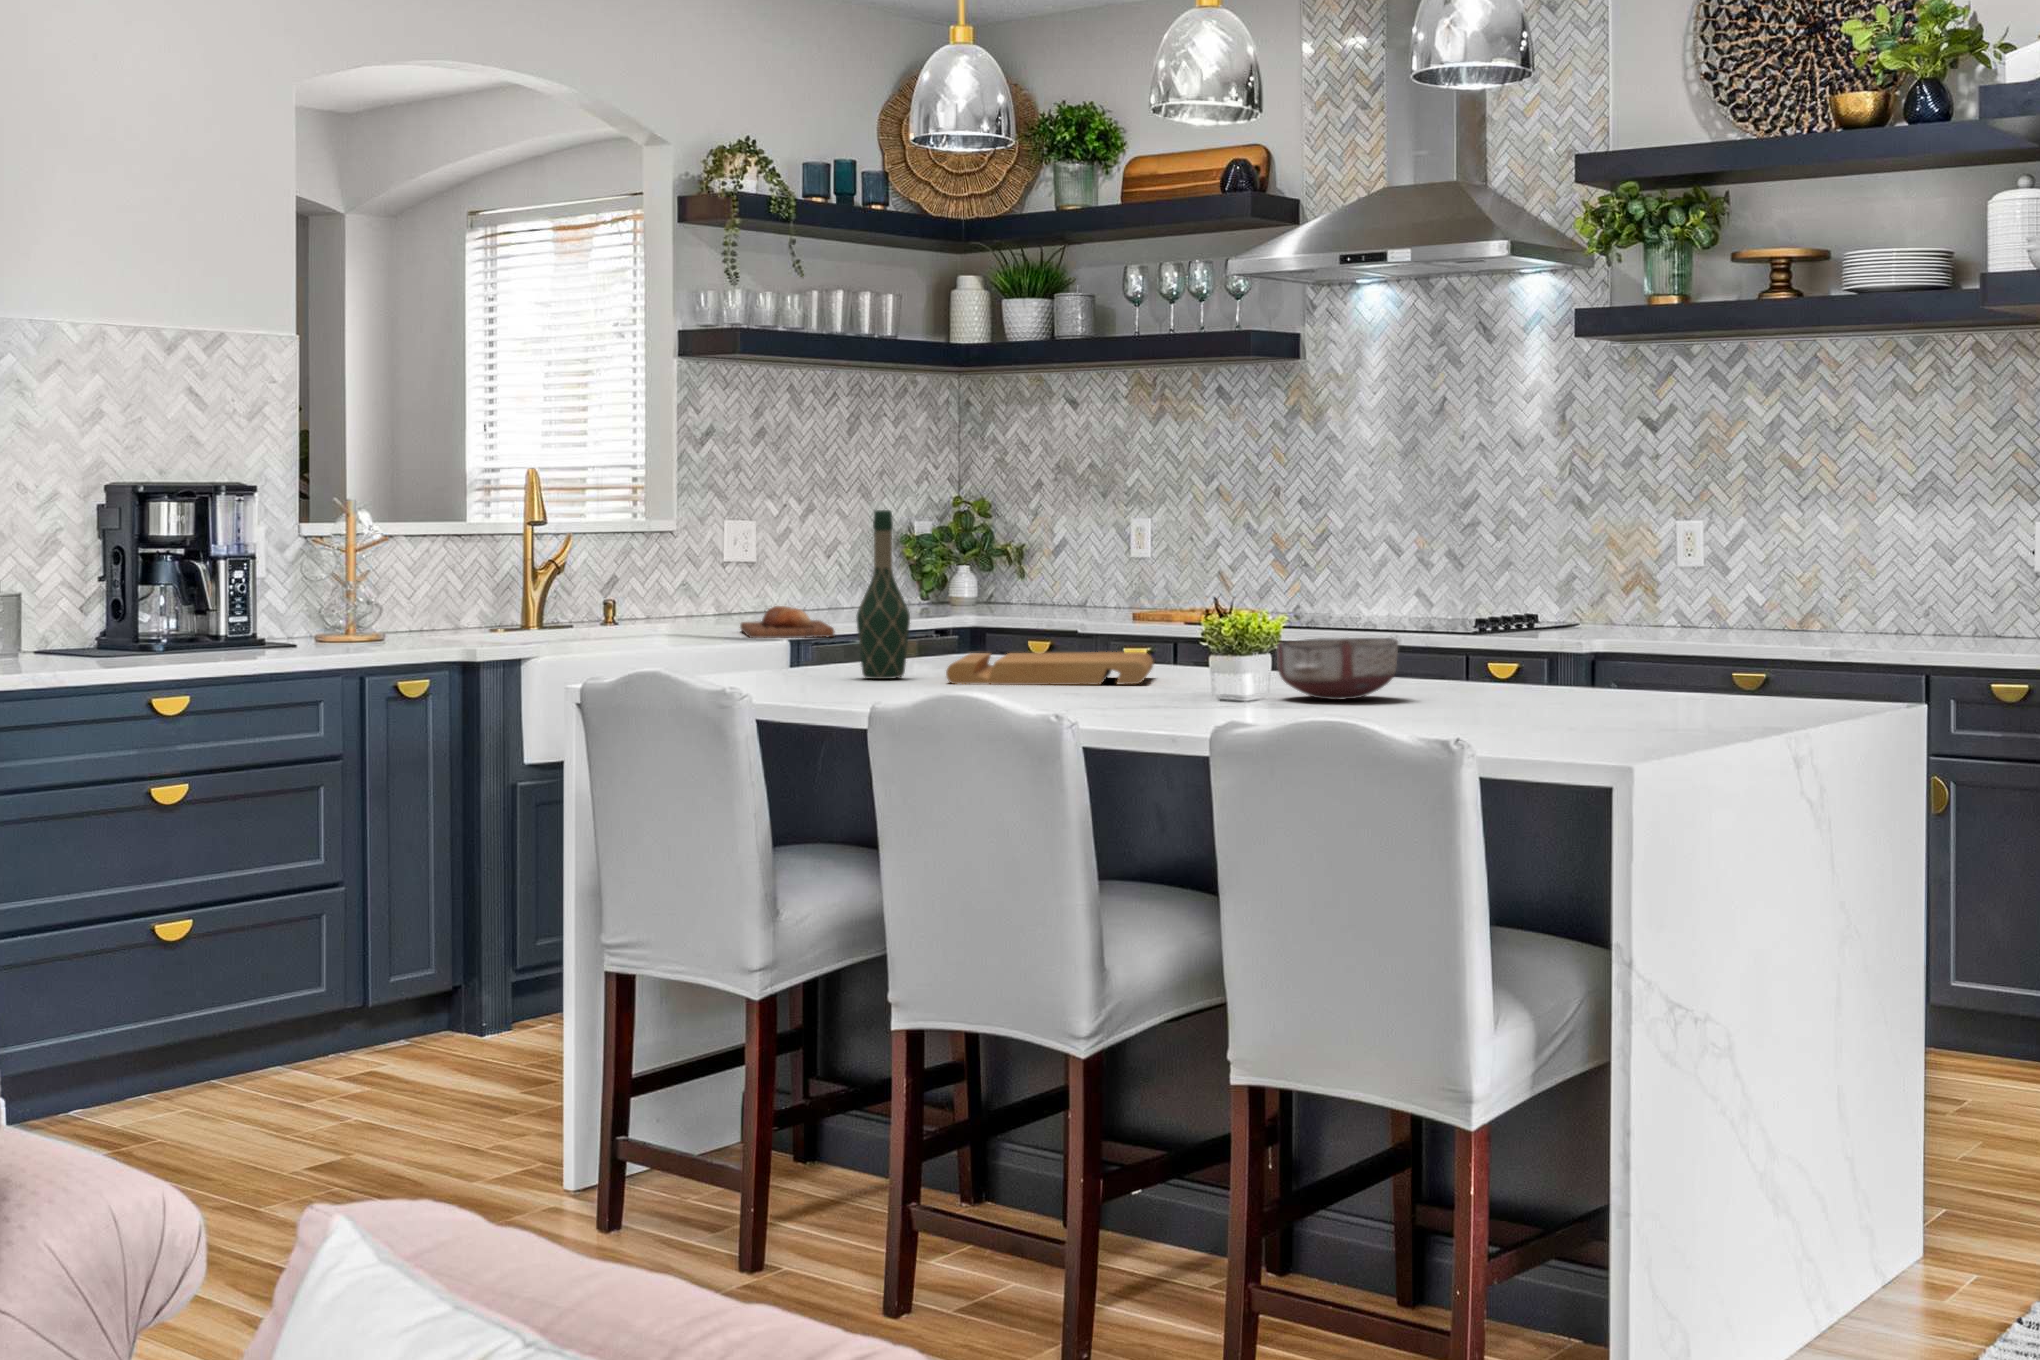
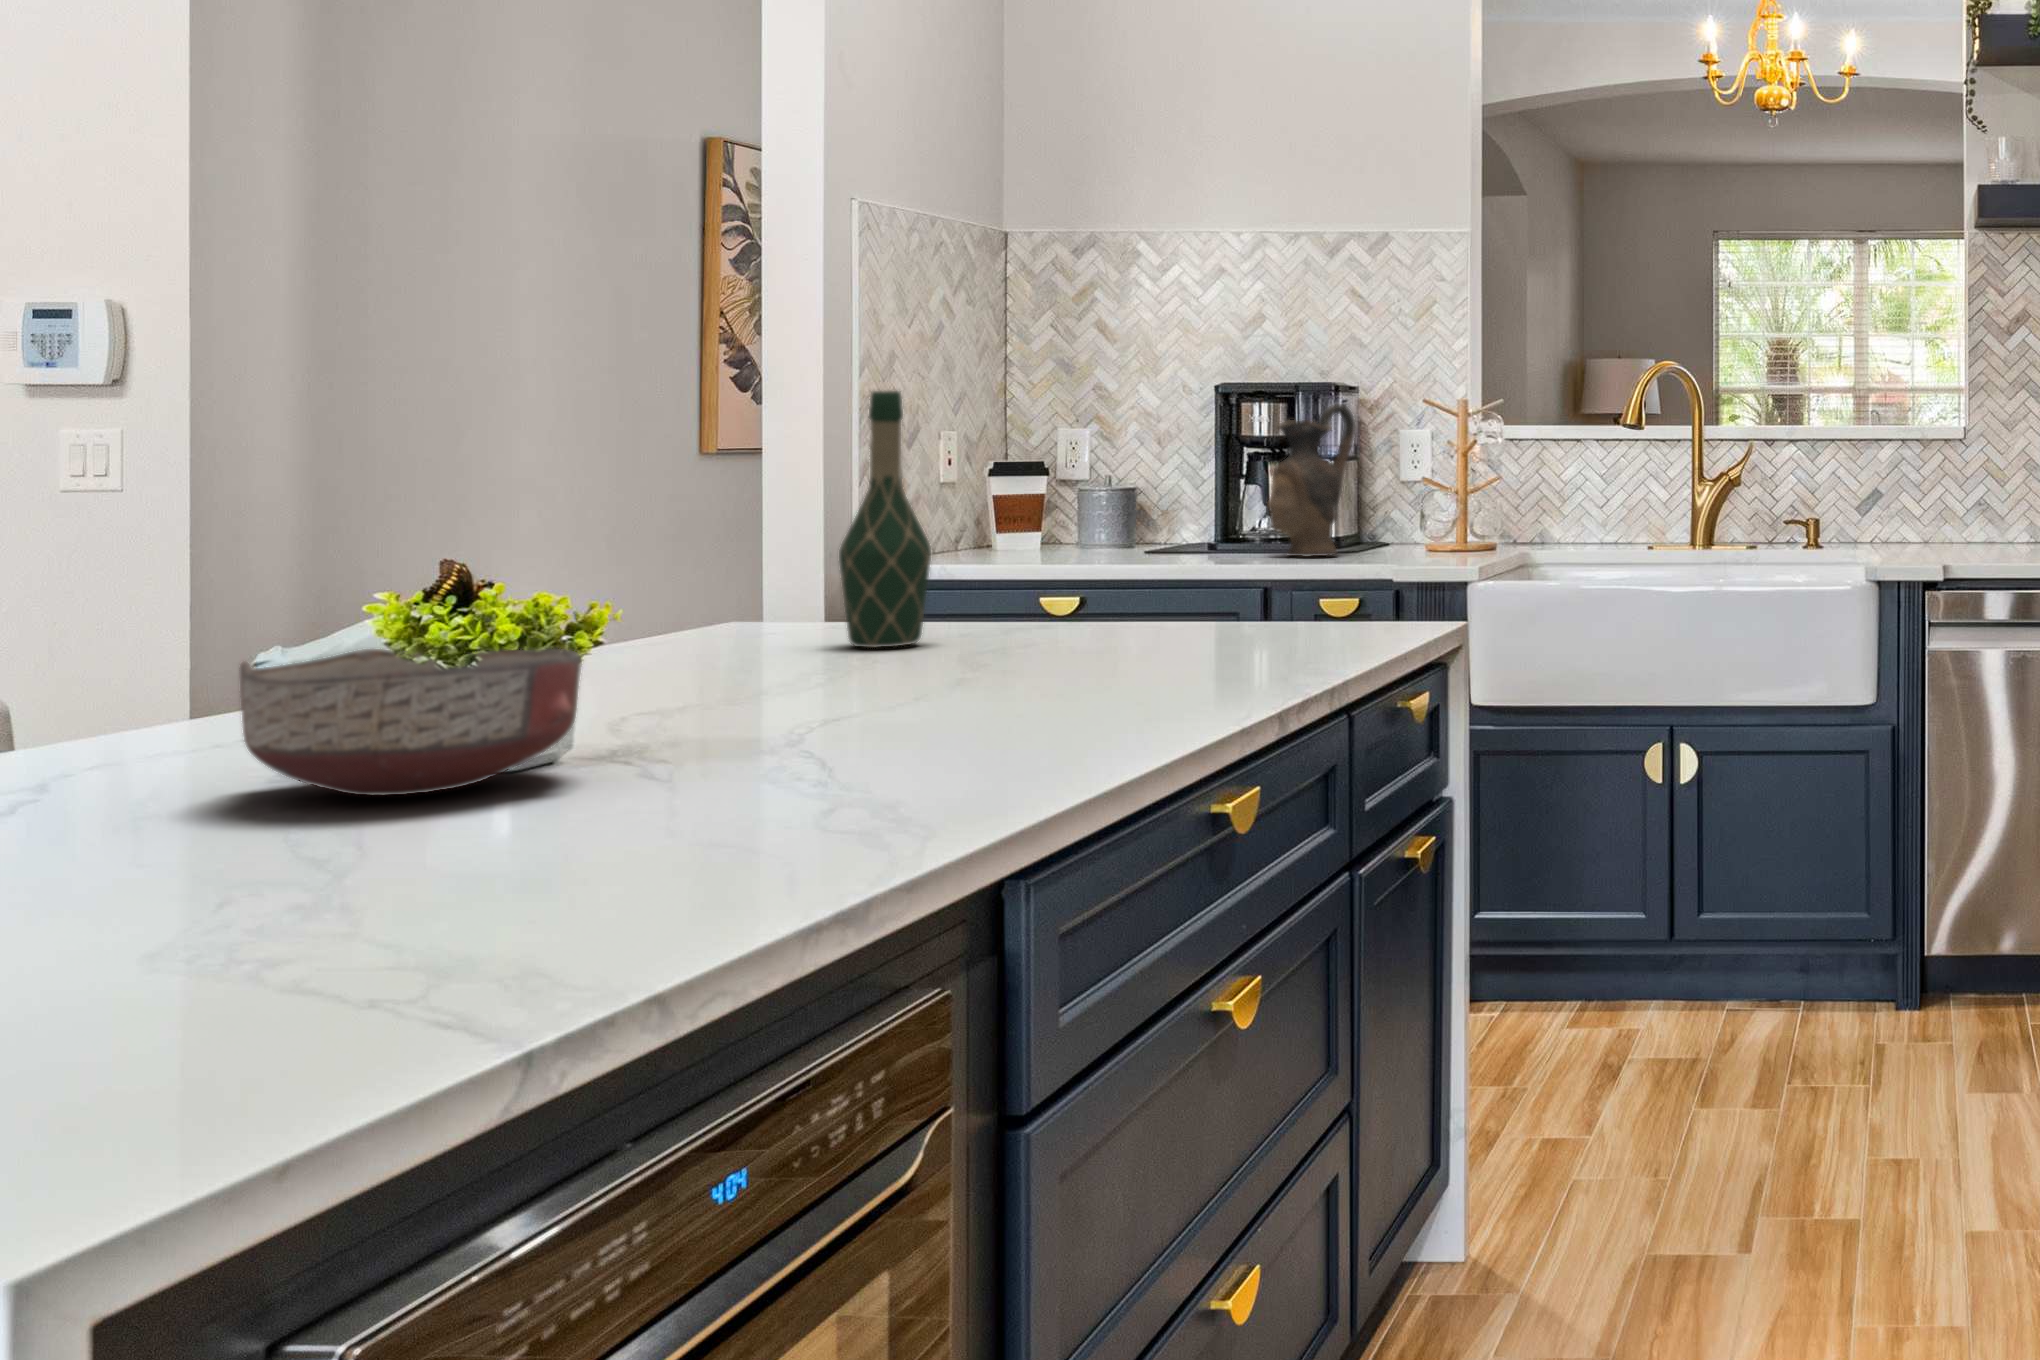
ceramic pitcher: none [344,507,404,647] -> present [1267,404,1355,556]
bread loaf: present [740,606,835,638] -> none [1724,535,1922,581]
cutting board: present [946,652,1154,685] -> none [780,619,1059,701]

